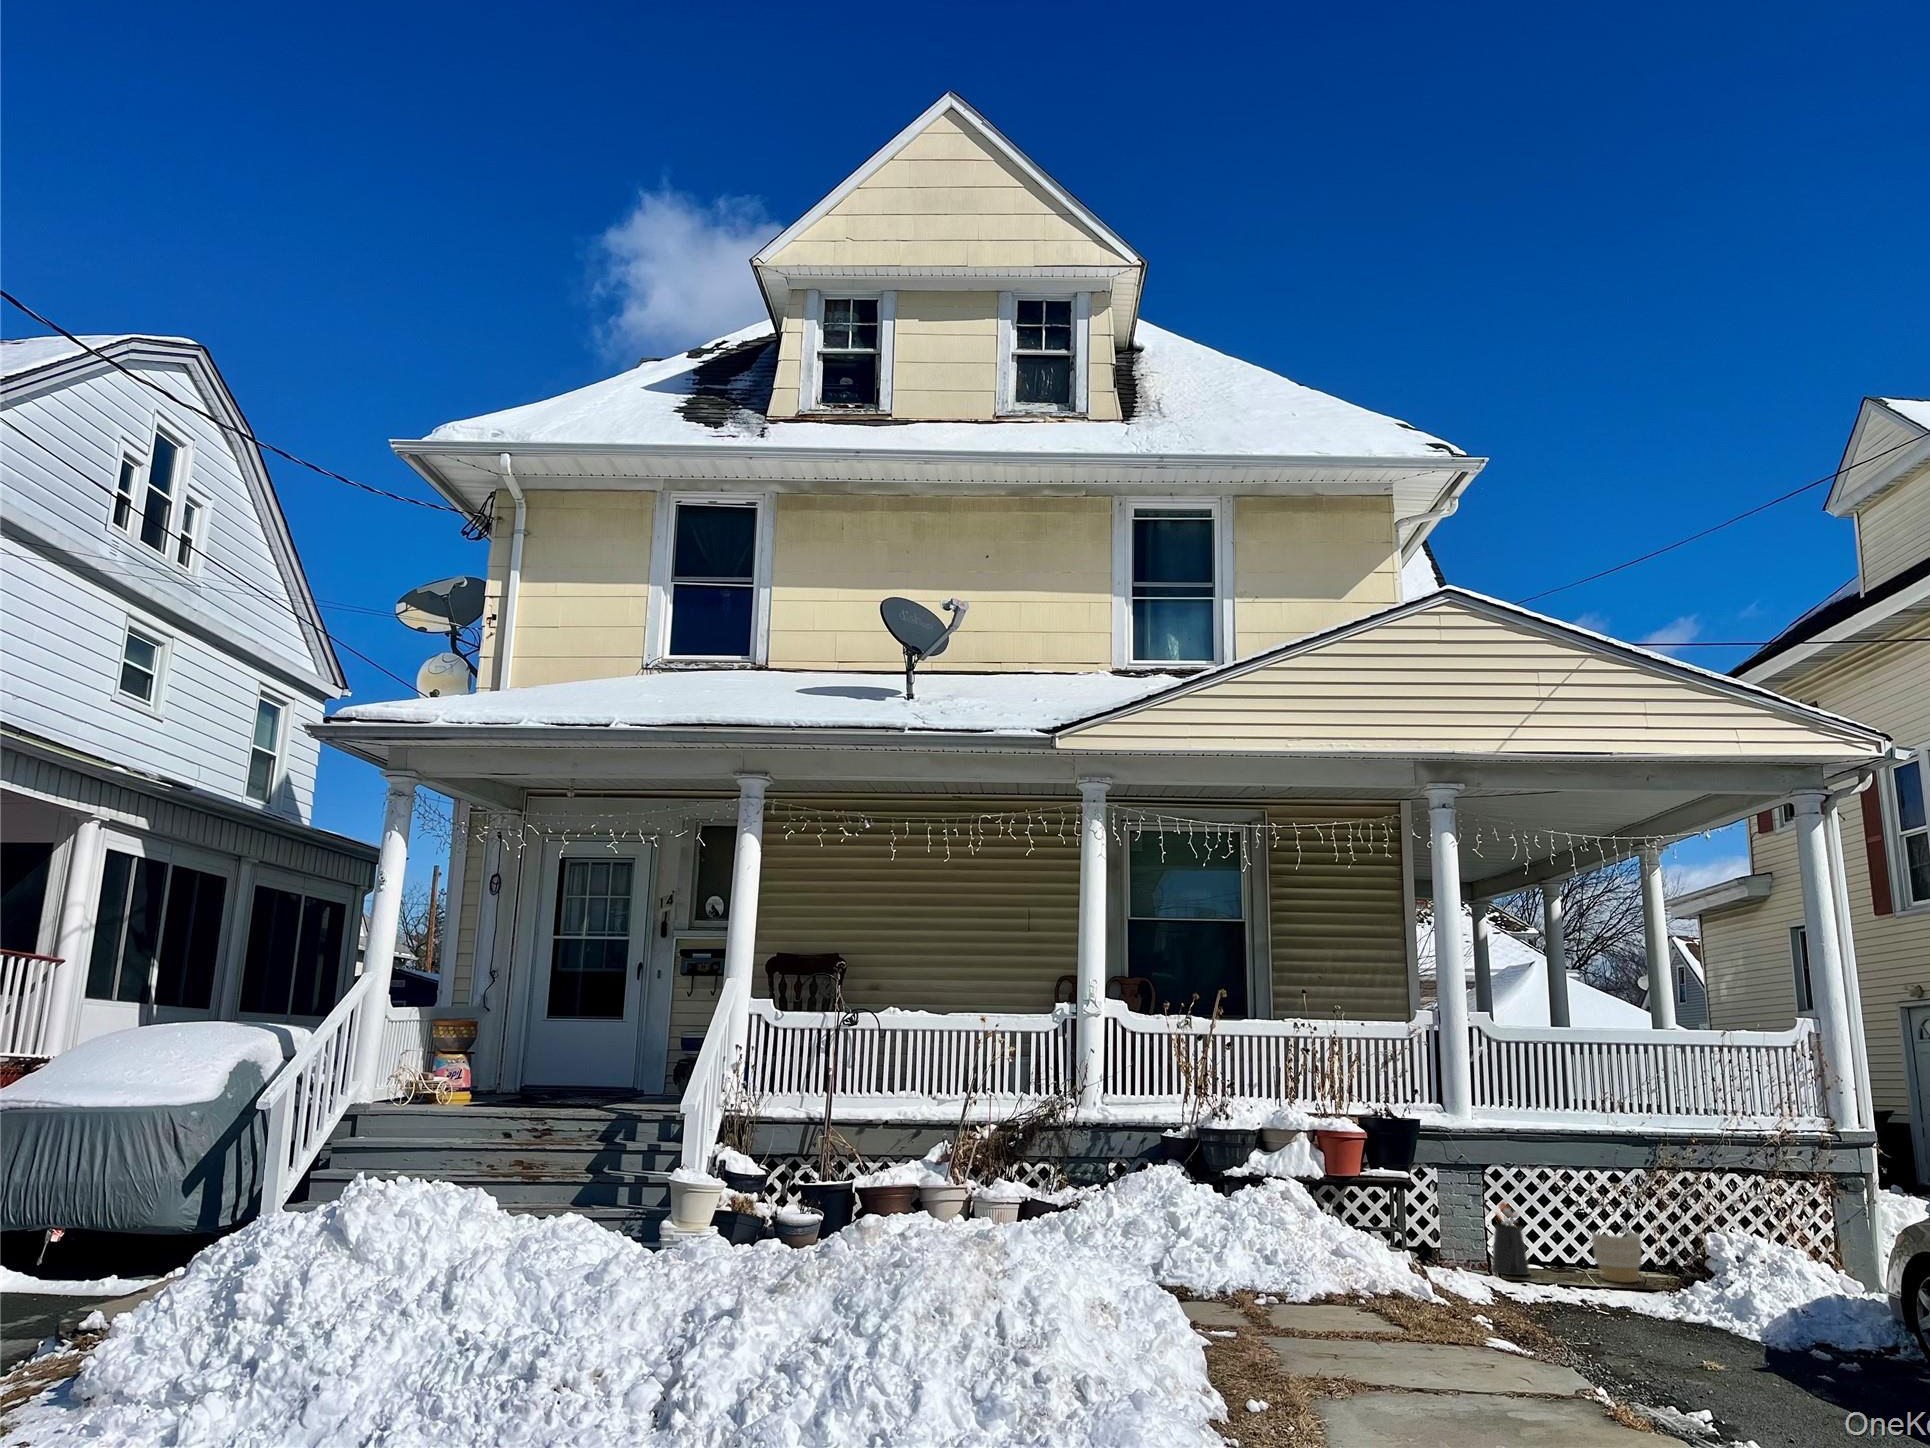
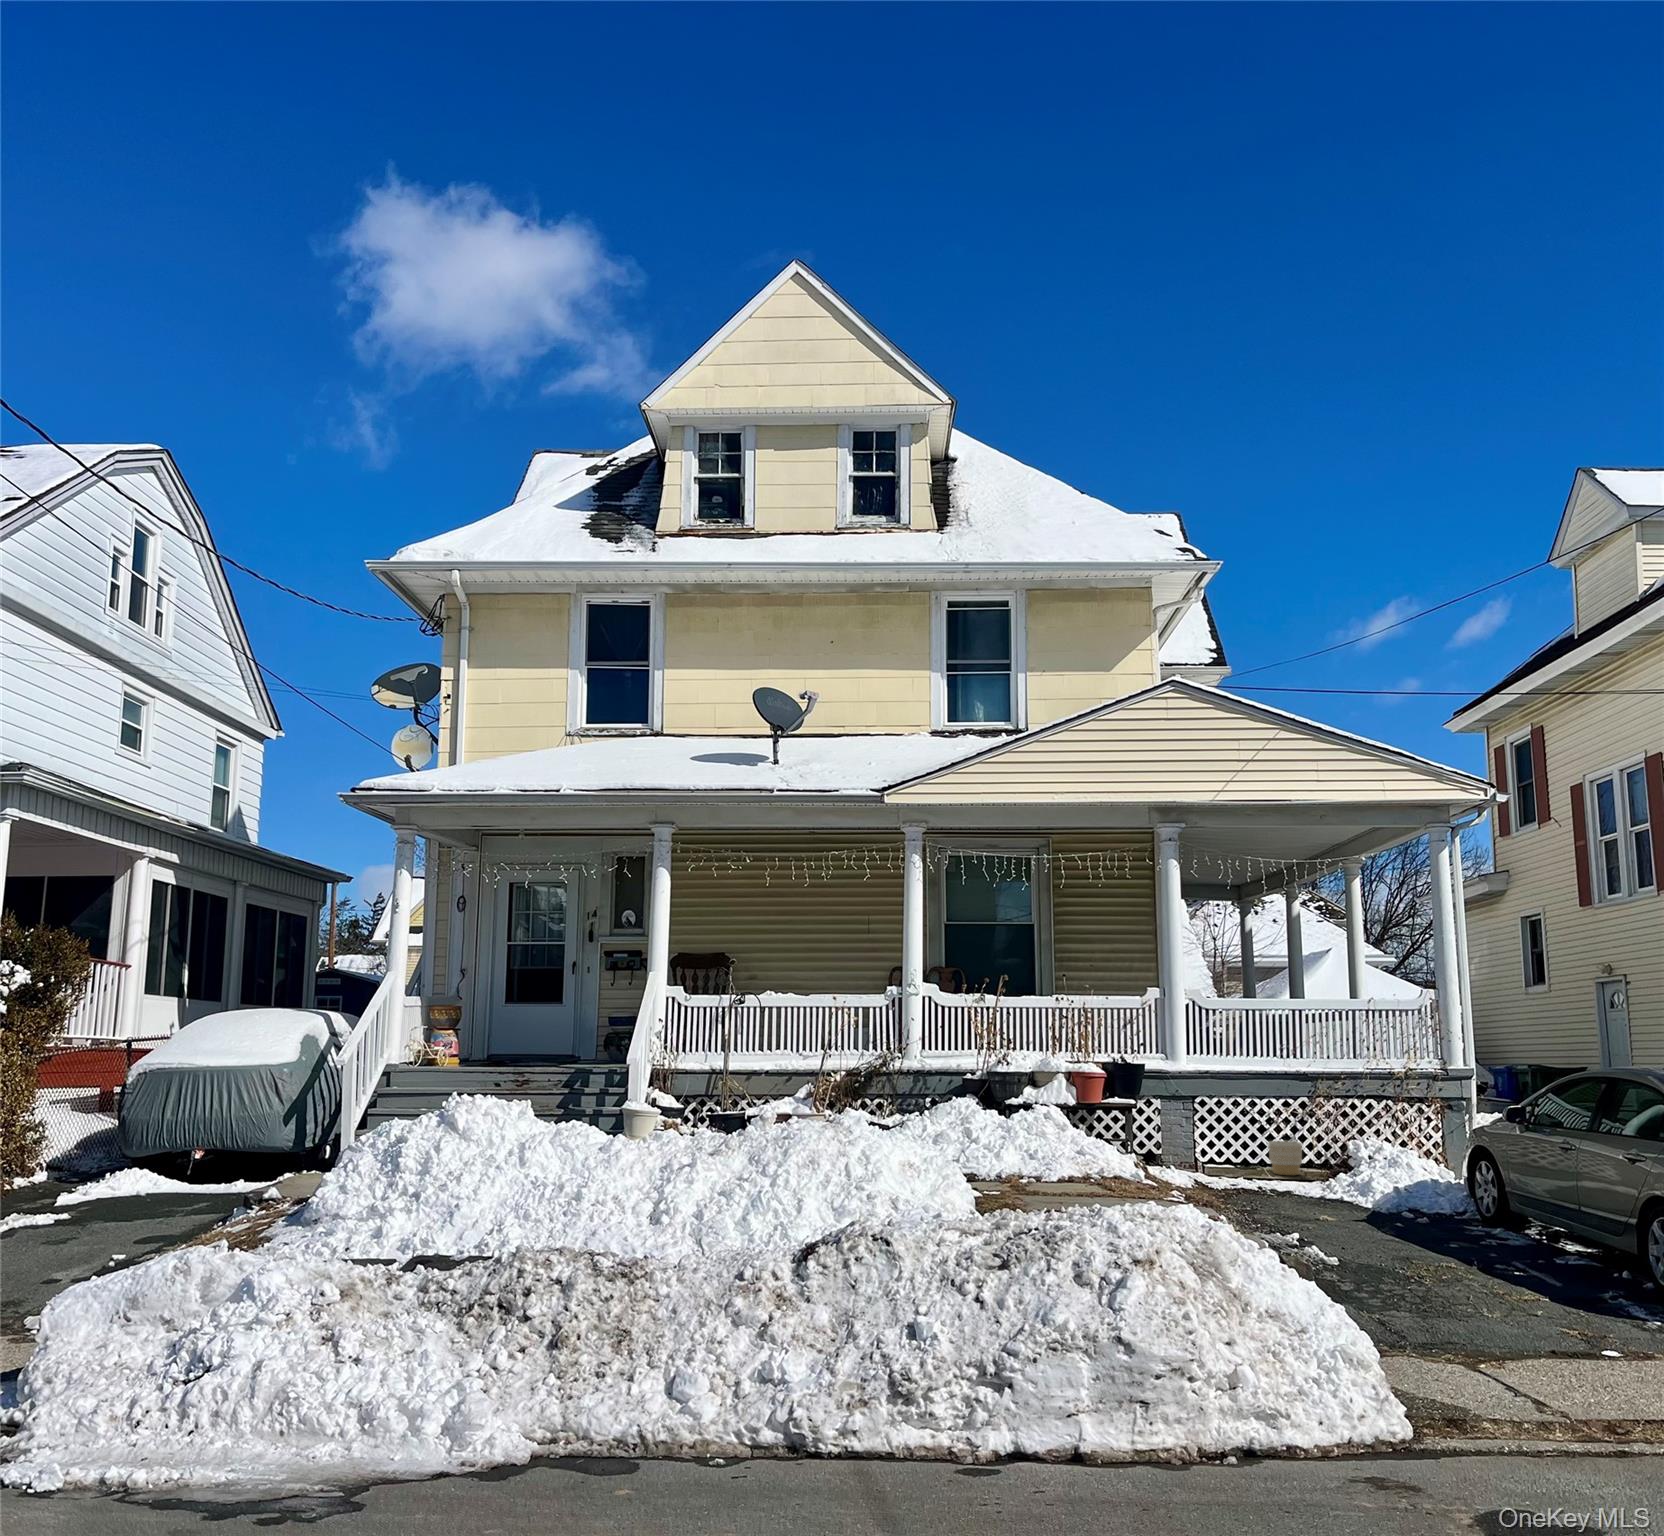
watering can: present [1491,1202,1530,1275] -> none [1195,1121,1223,1170]

